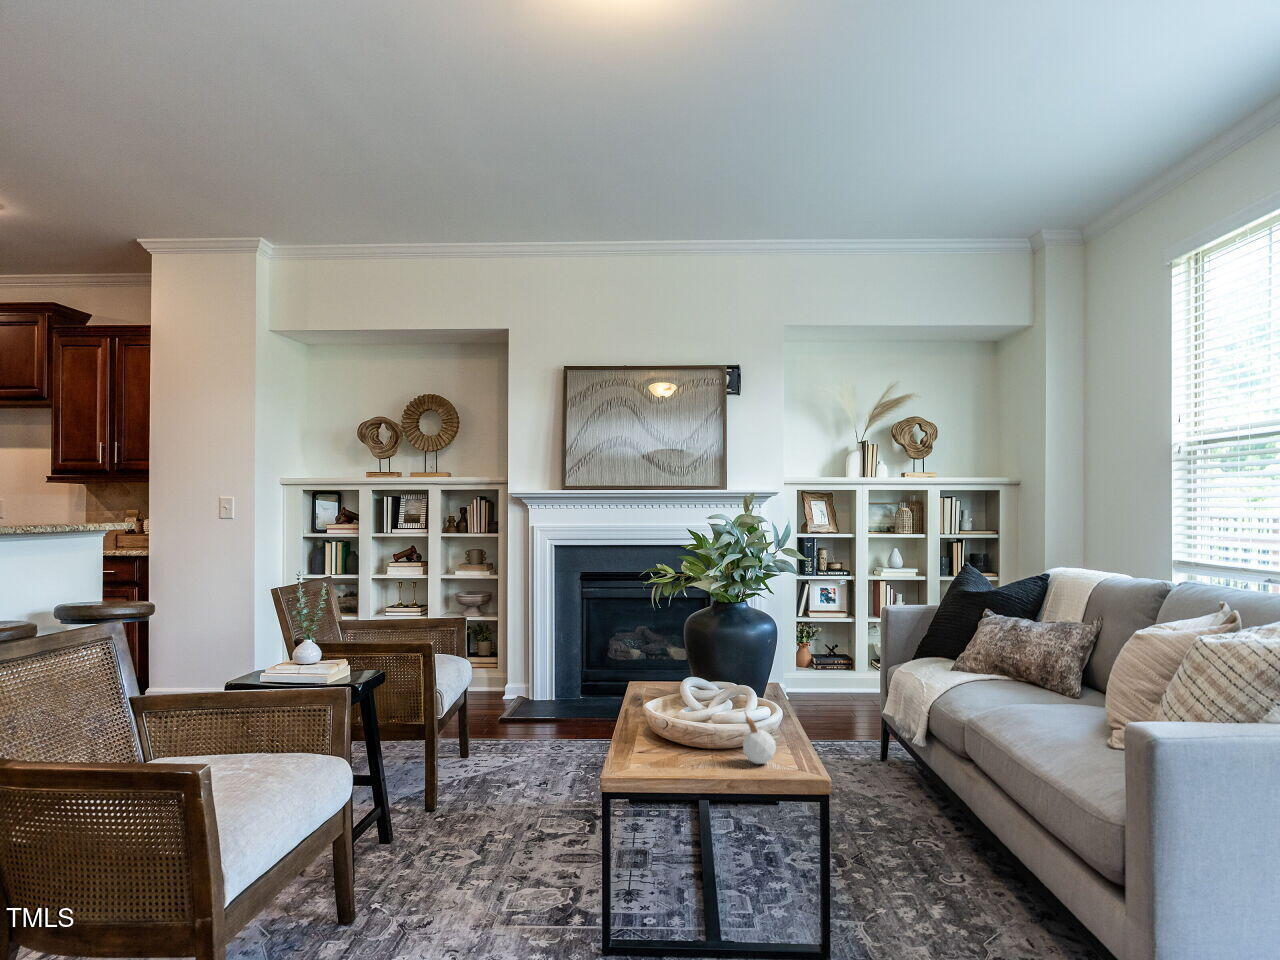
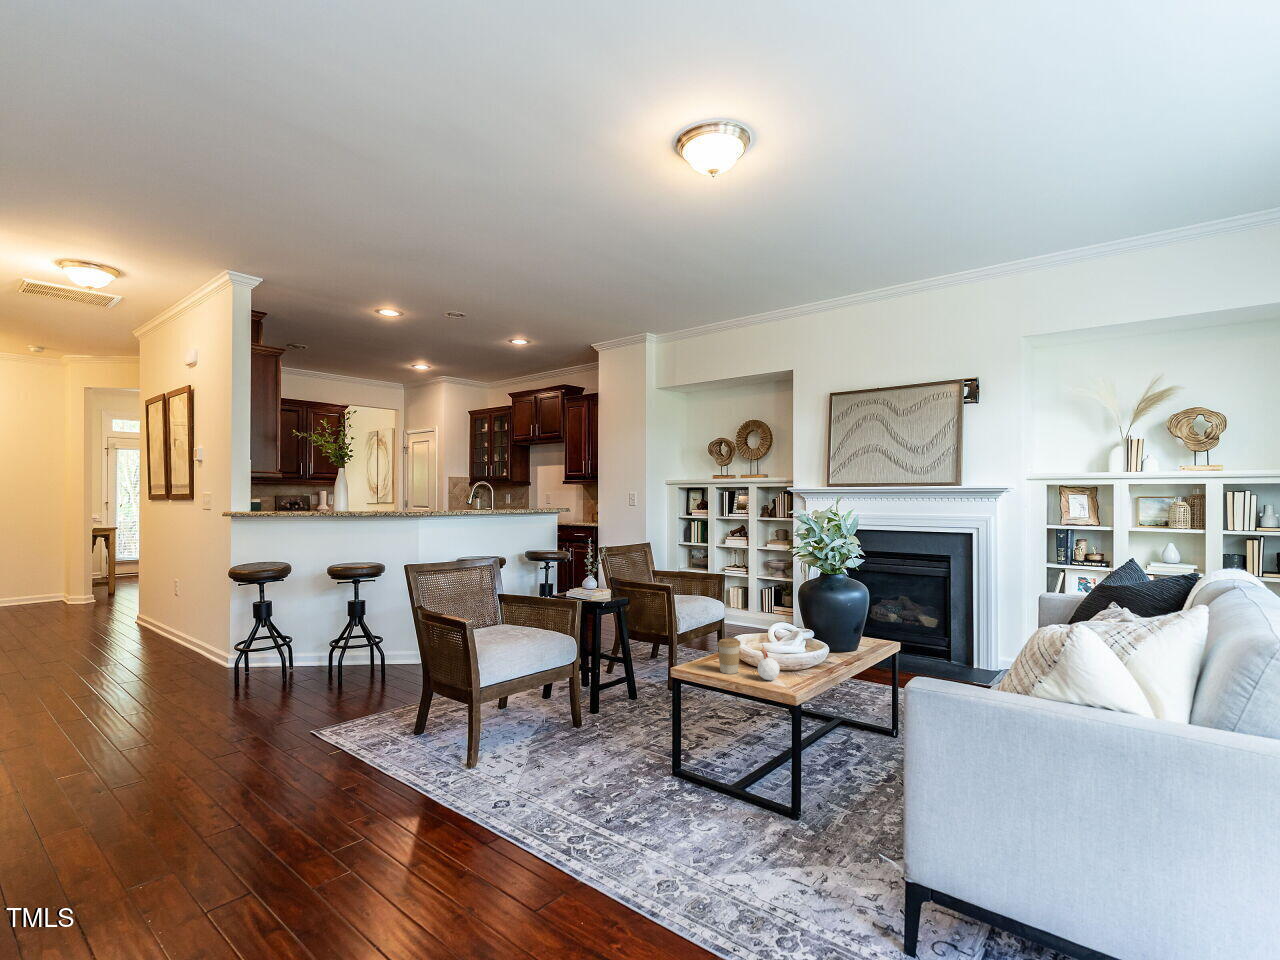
coffee cup: none [671,708,708,767] -> present [717,638,741,674]

